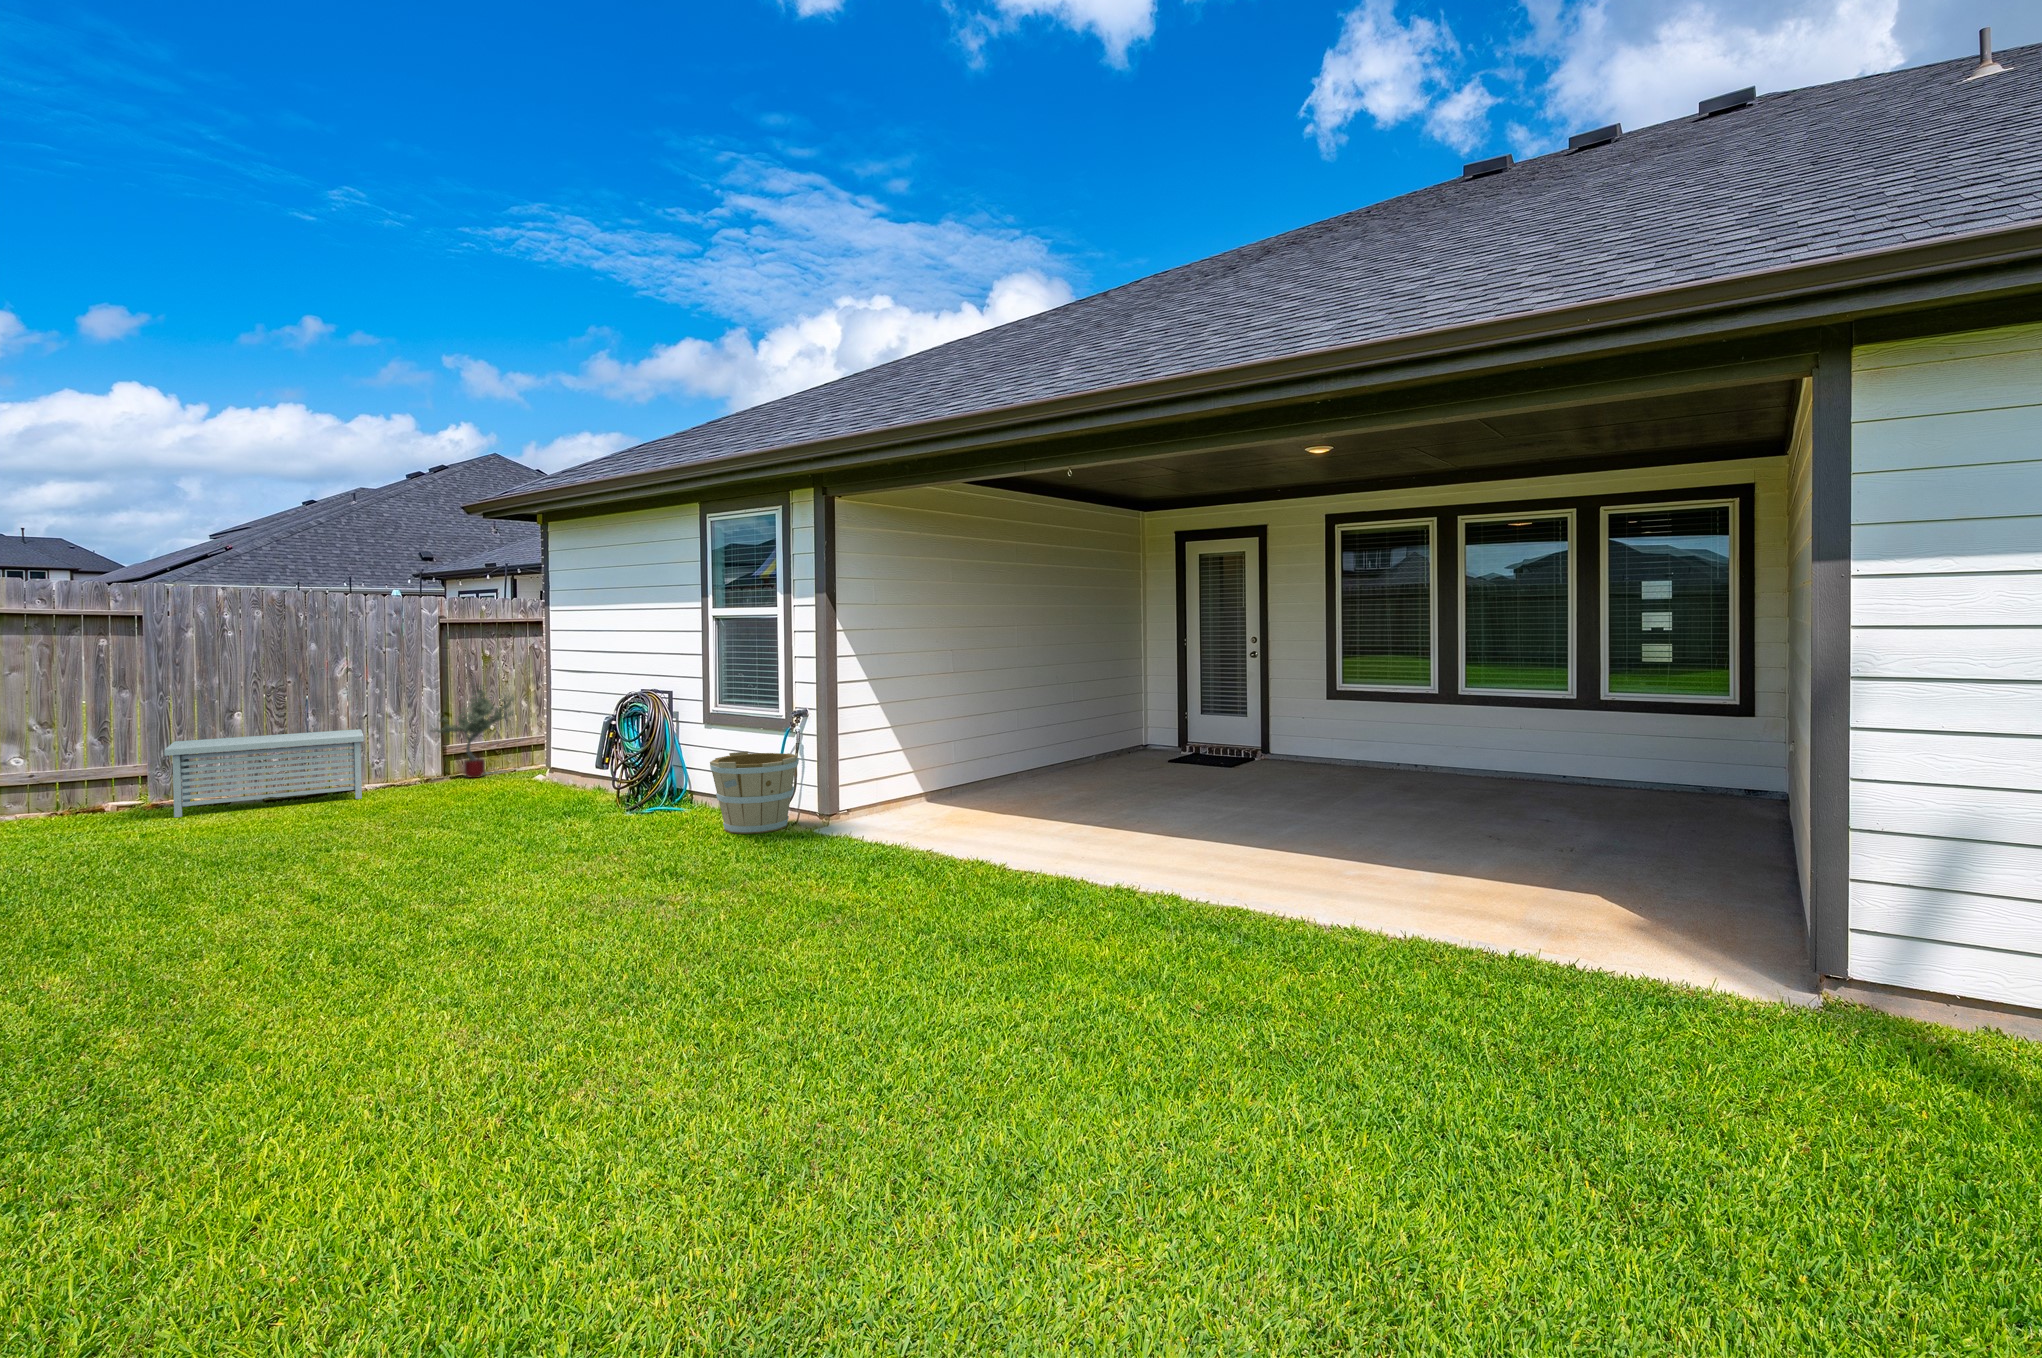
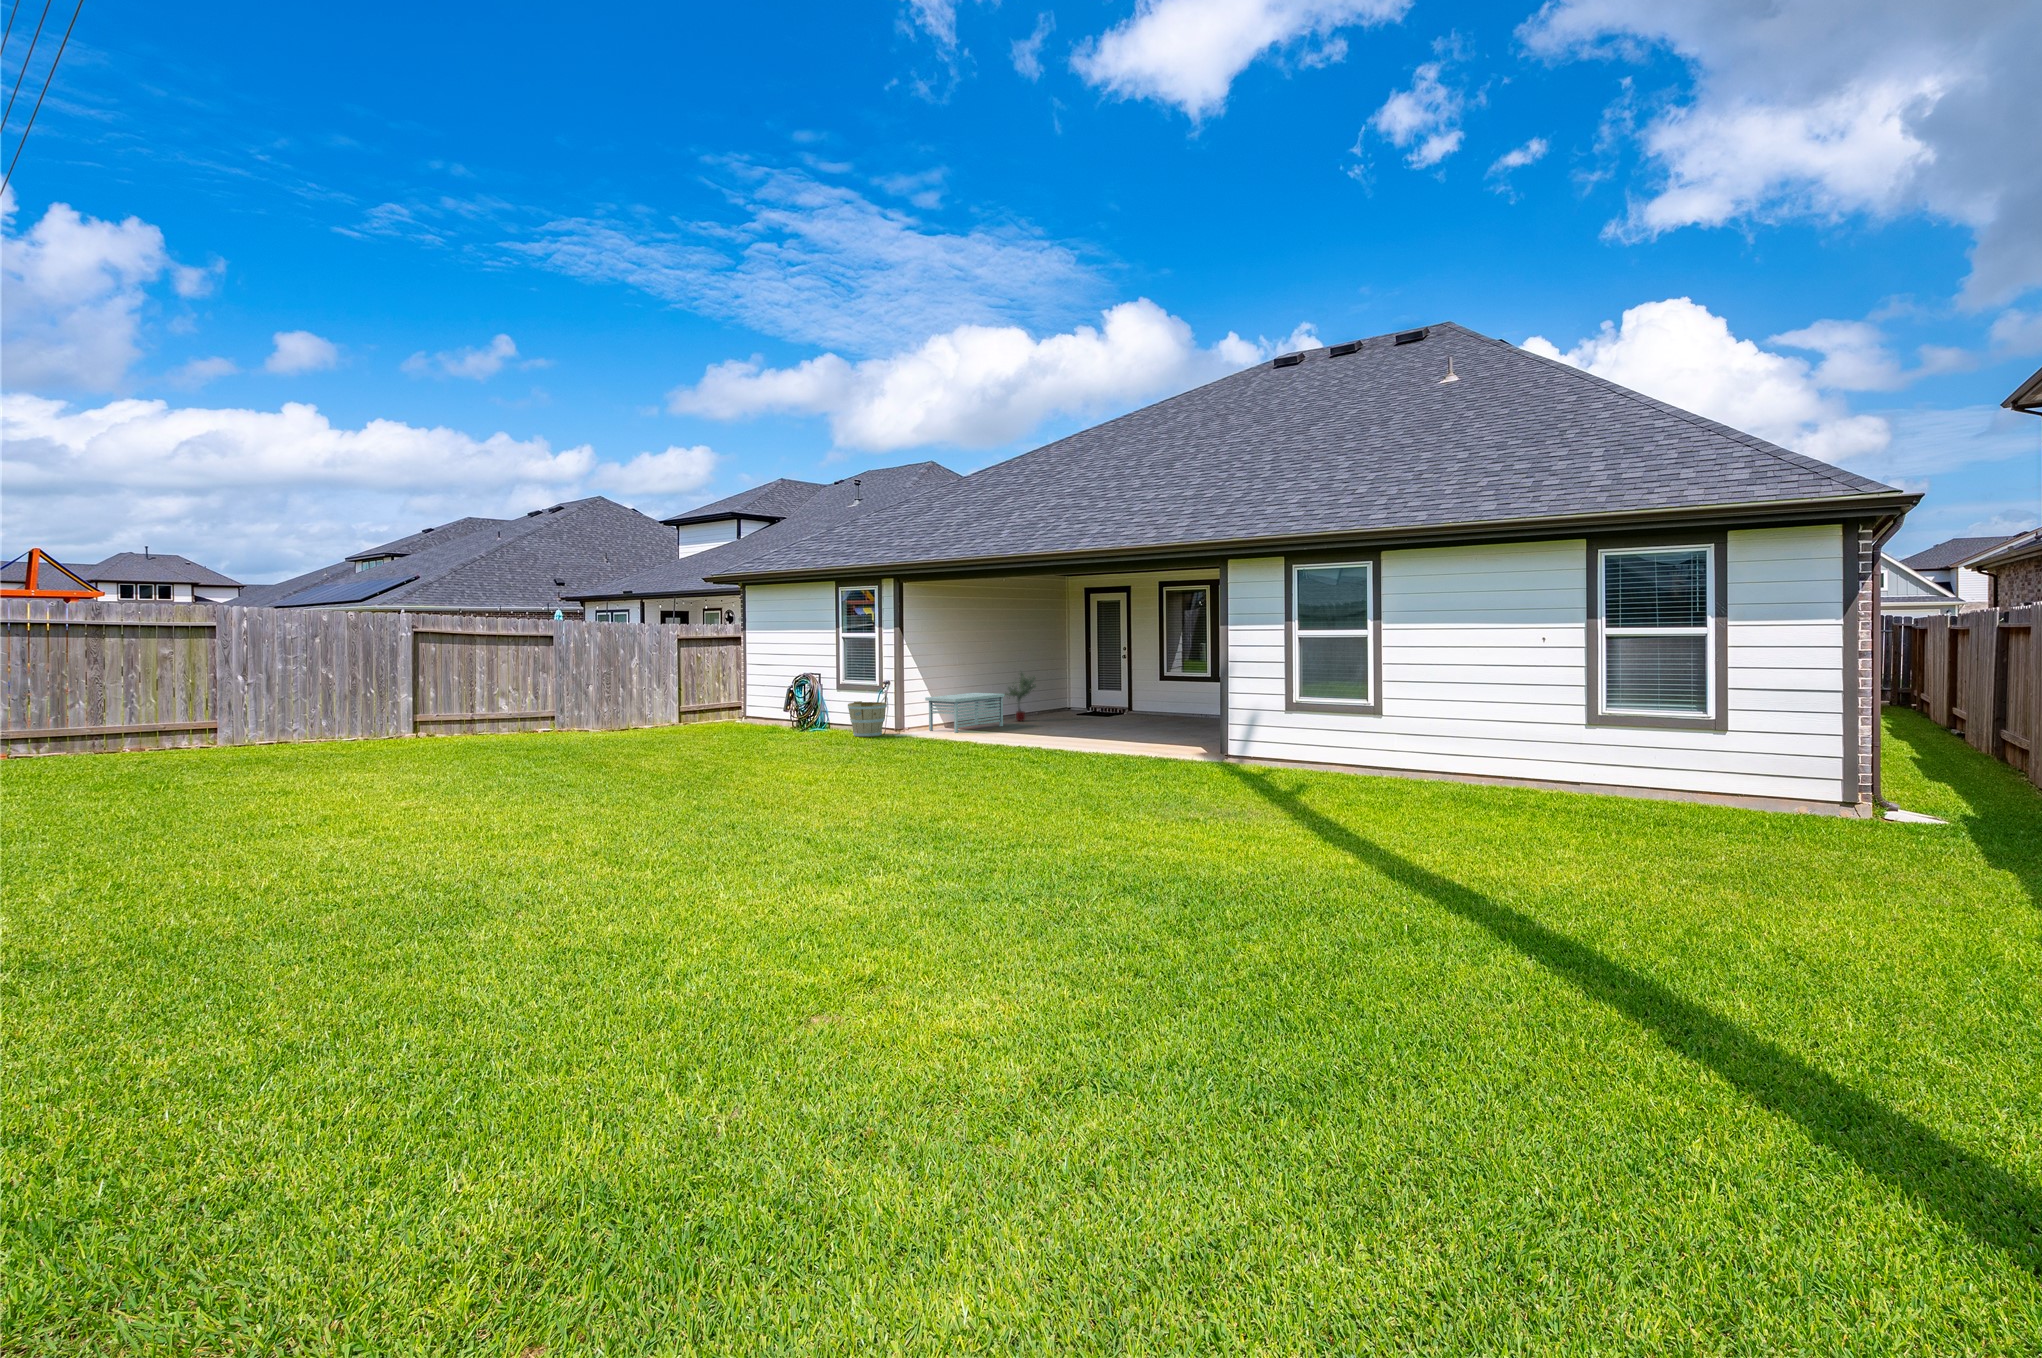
potted tree: present [431,686,514,778] -> present [1006,670,1036,721]
storage bench: present [164,729,364,817] -> present [925,693,1005,733]

